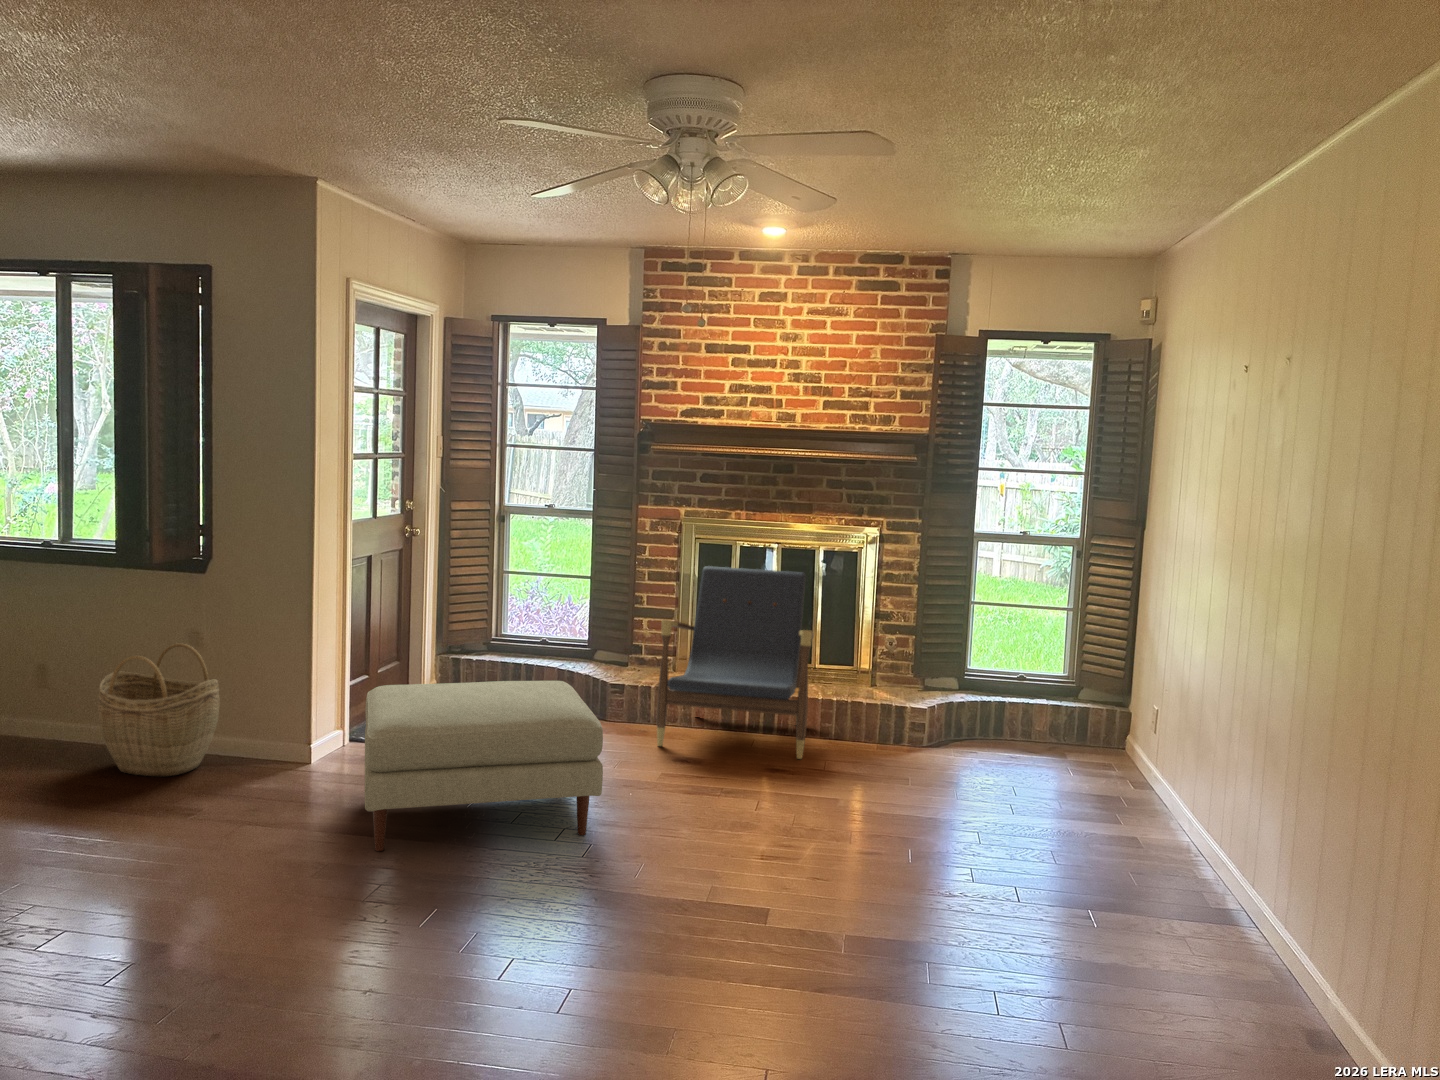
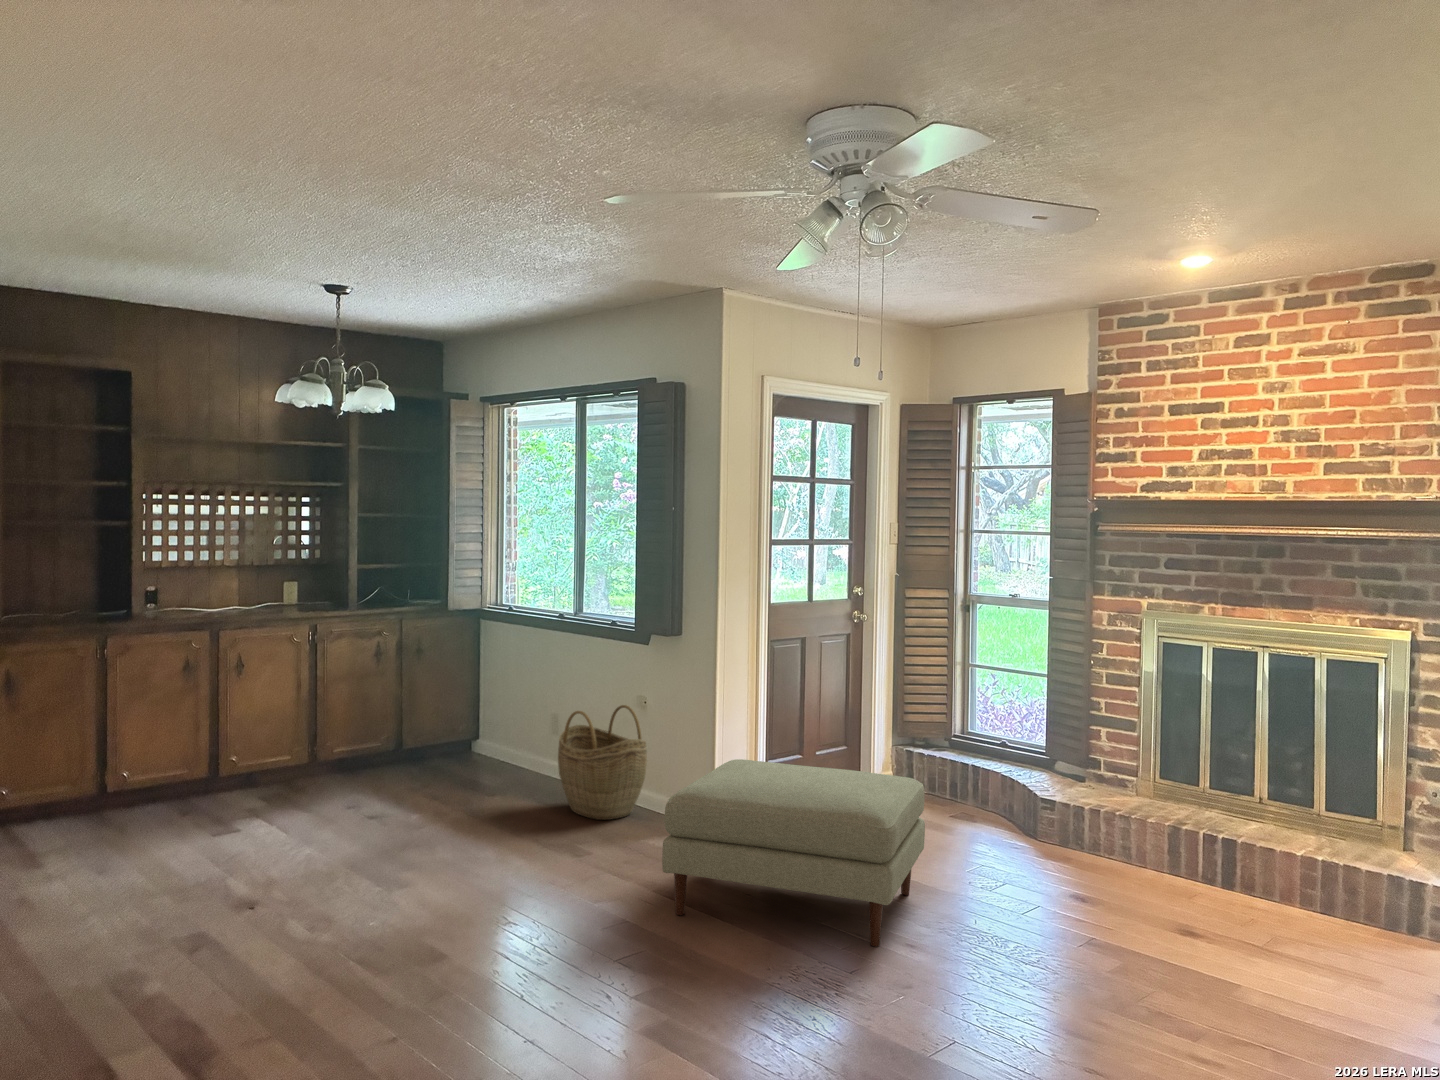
lounge chair: present [657,566,813,759] -> none [1066,670,1296,926]

